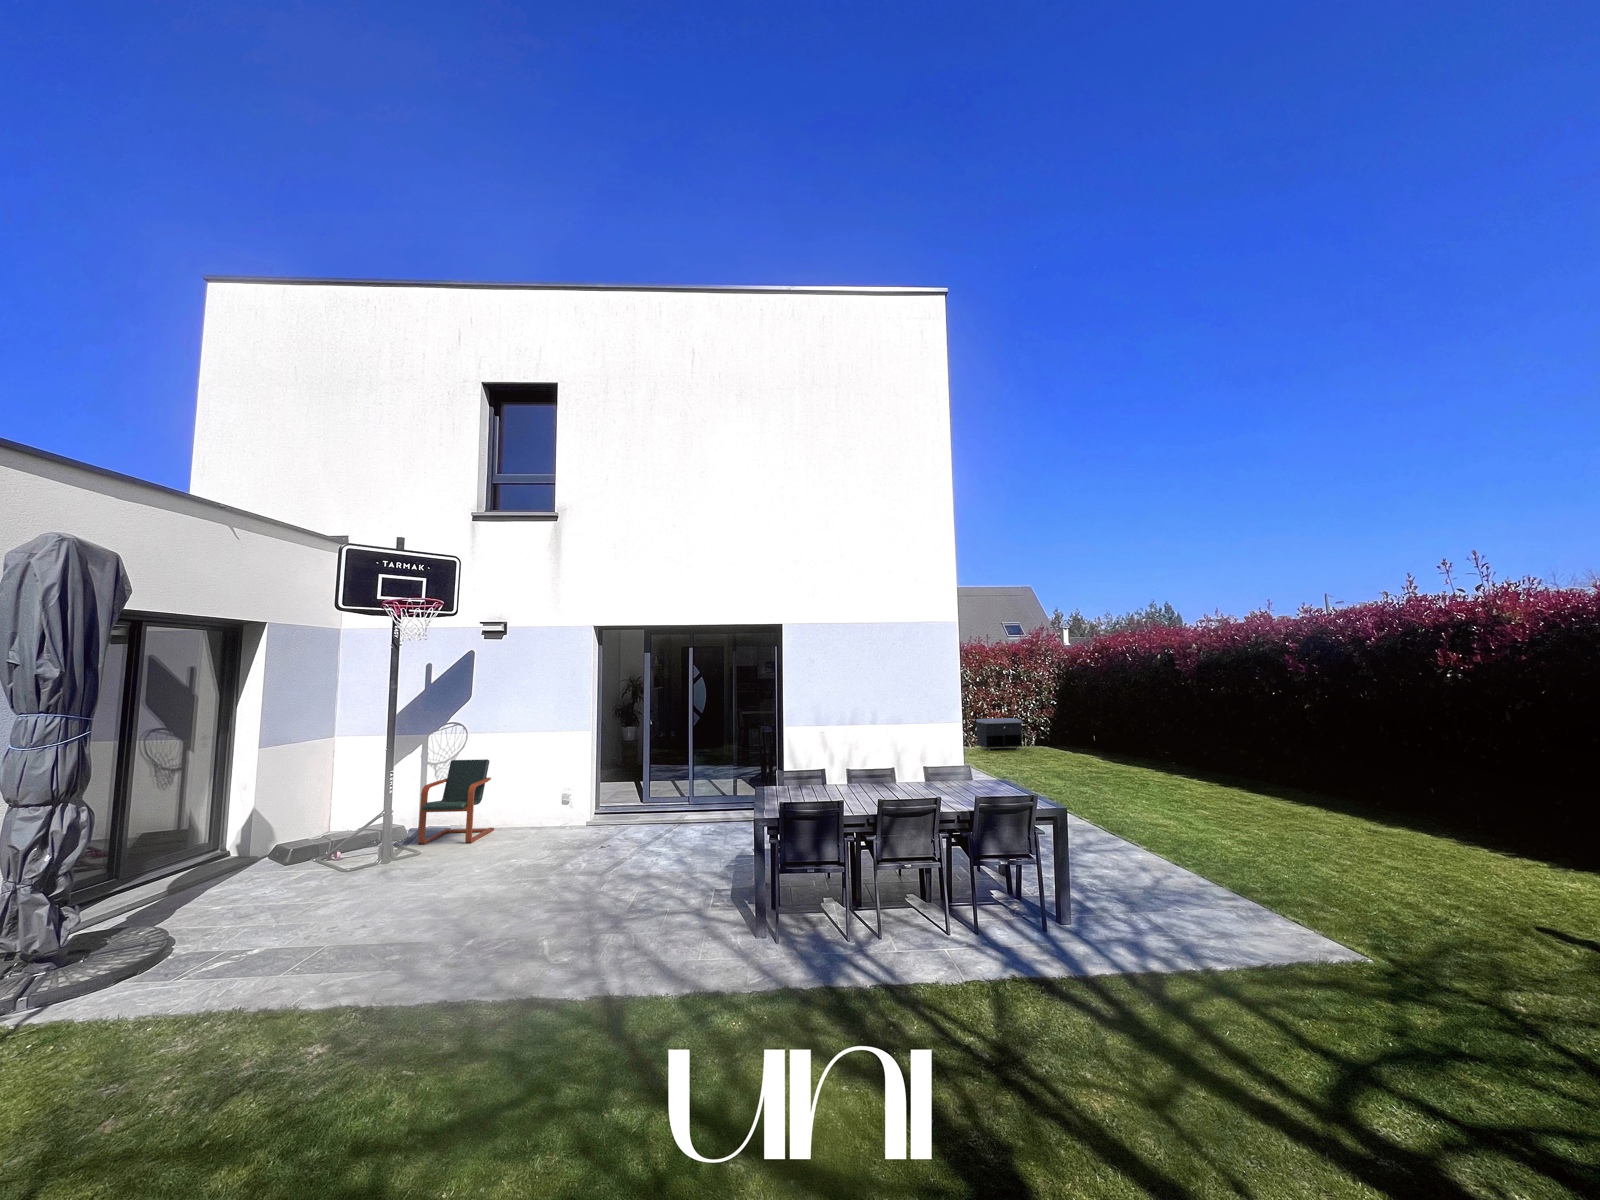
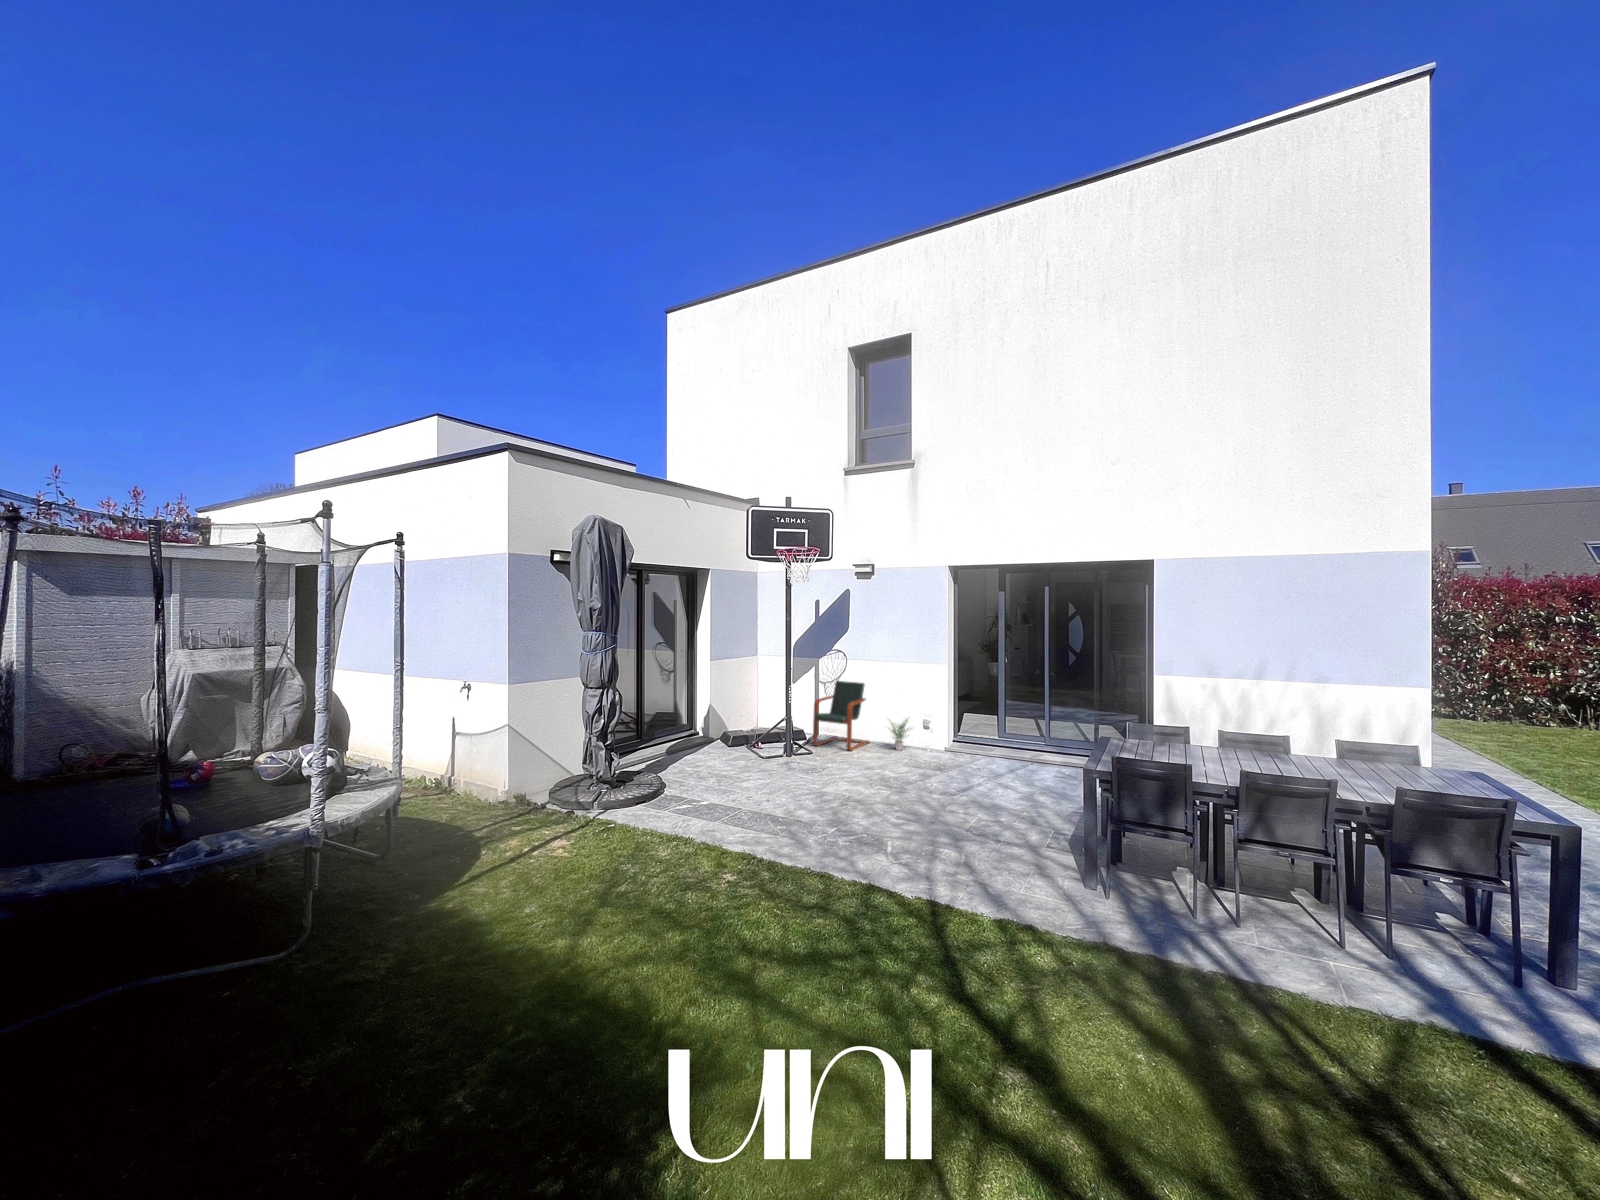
storage bench: present [976,718,1022,751] -> none [1481,685,1574,734]
potted plant: none [513,792,552,834] -> present [889,719,908,750]

